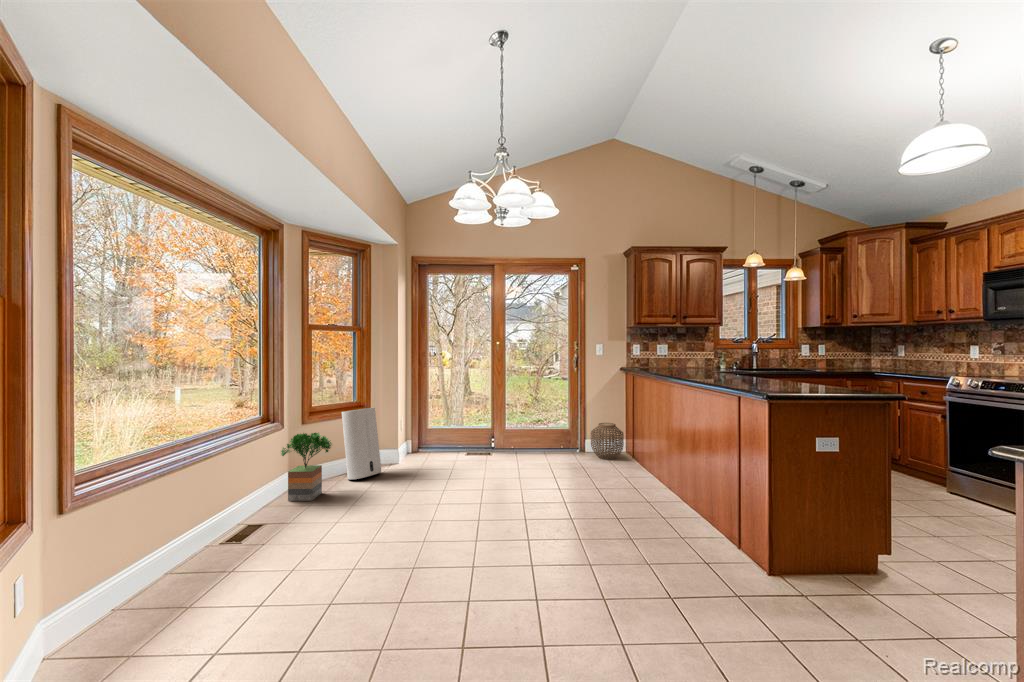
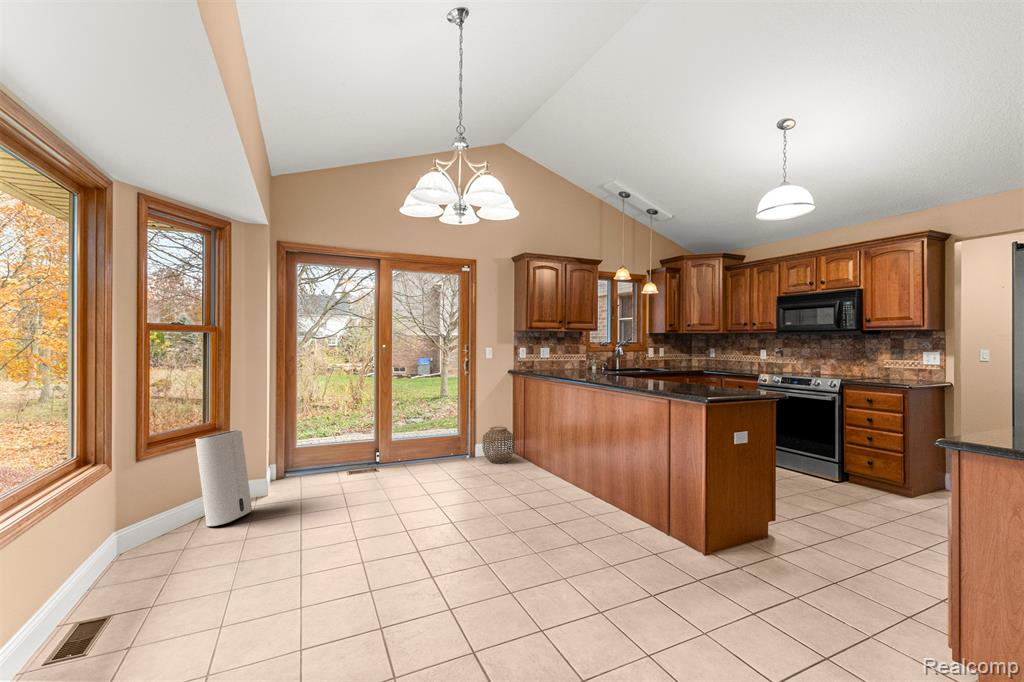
potted tree: present [281,433,332,501] -> none [115,470,197,571]

